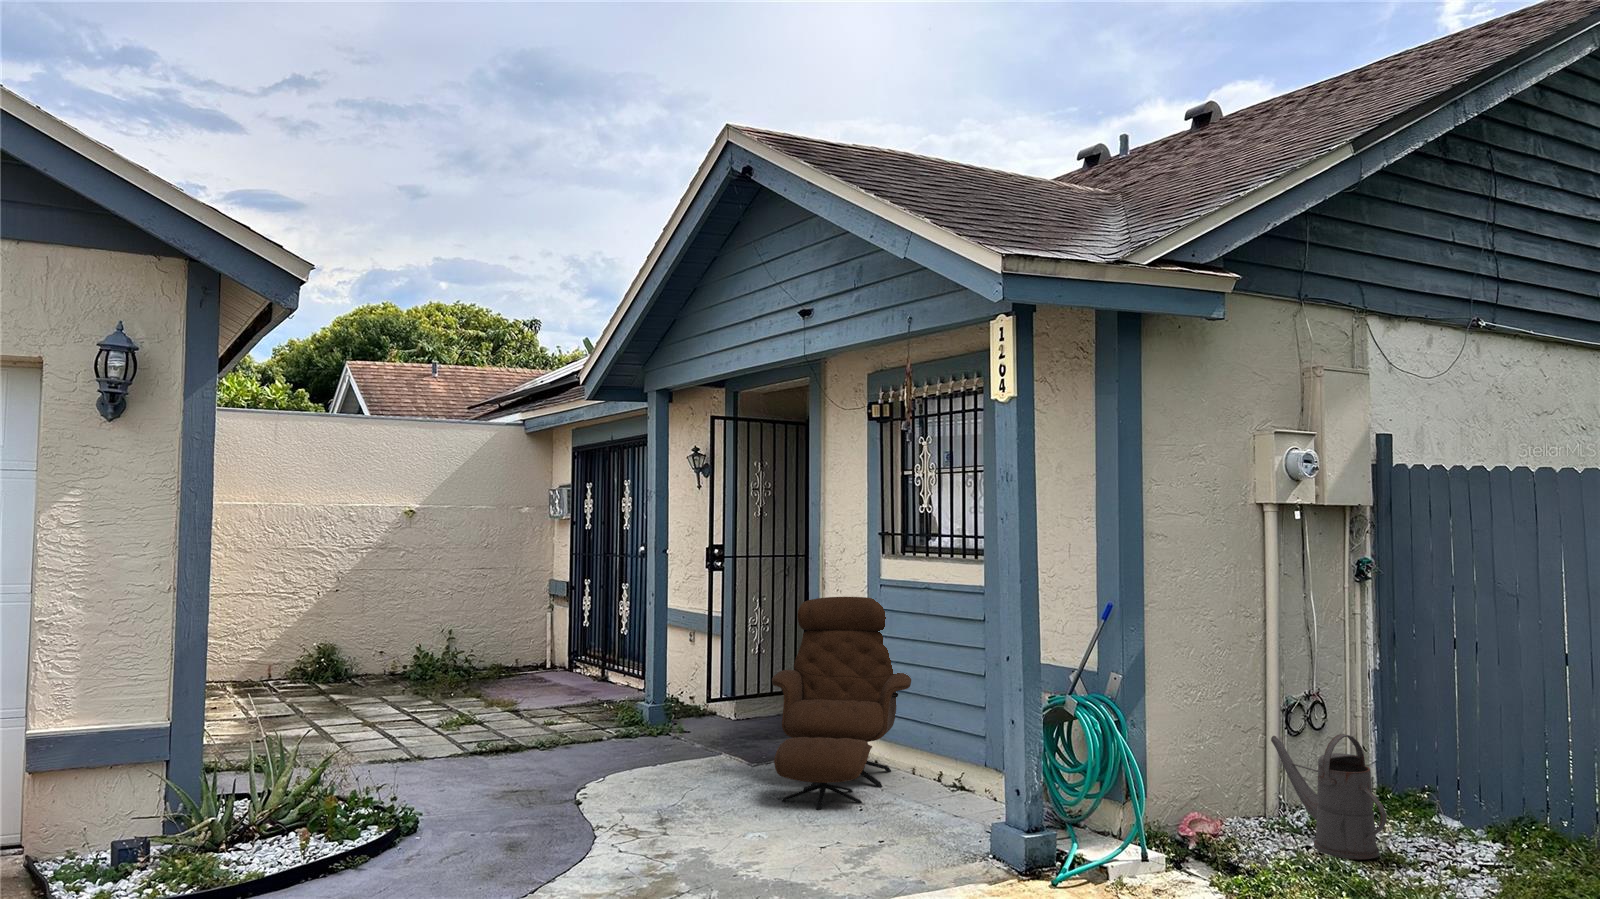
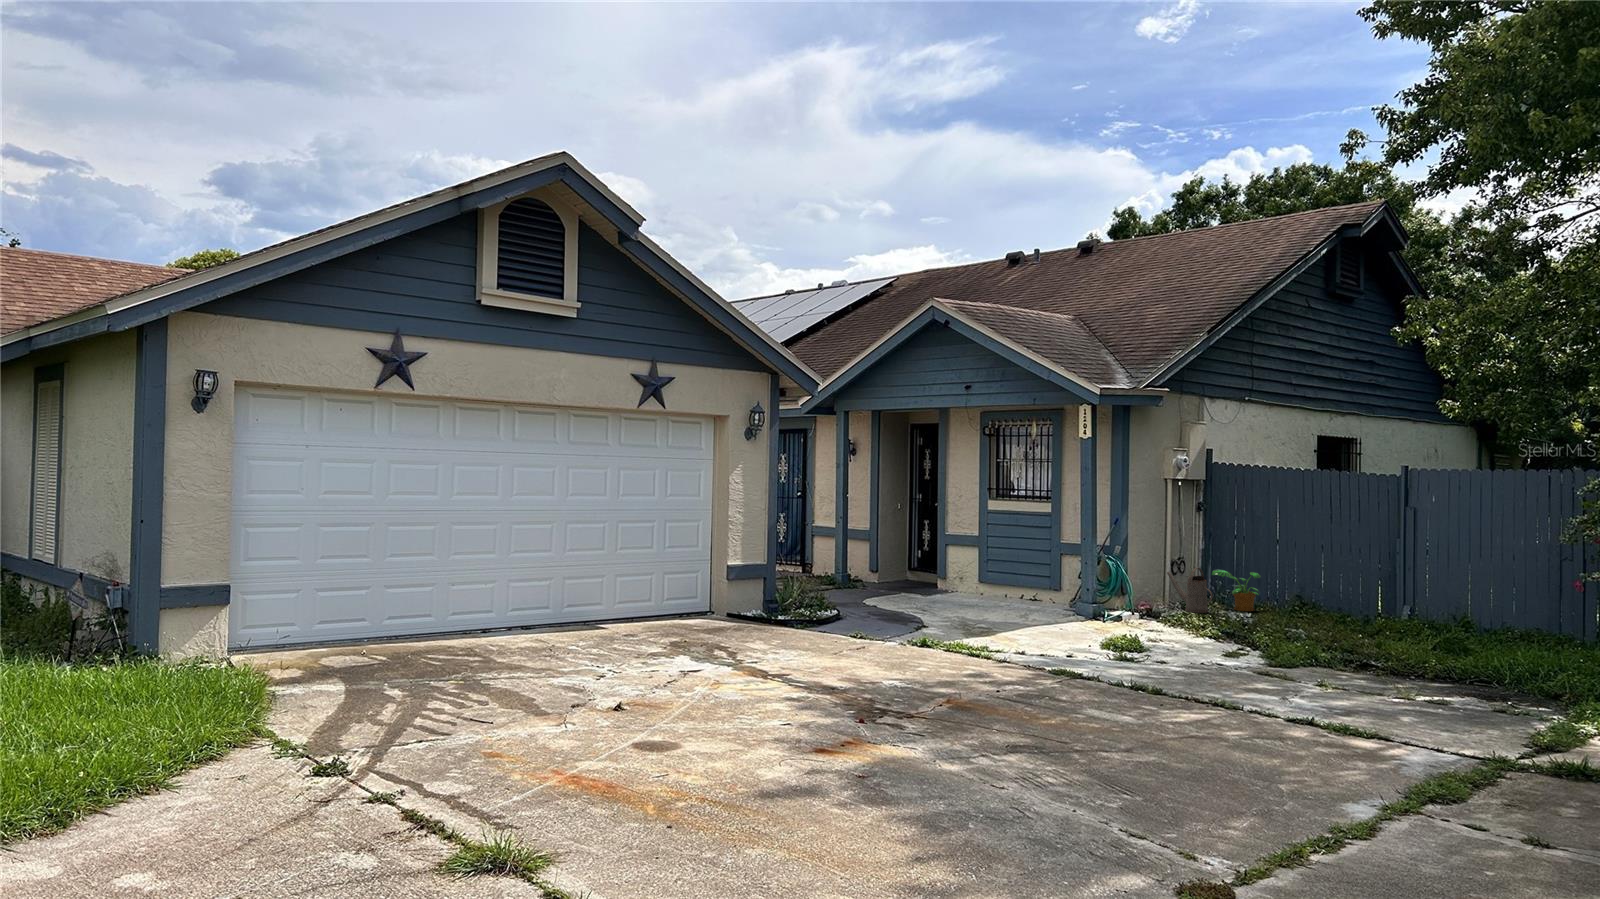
lounge chair: present [772,597,911,810] -> none [939,518,1005,609]
potted plant: none [1393,733,1535,849] -> present [1212,570,1261,611]

